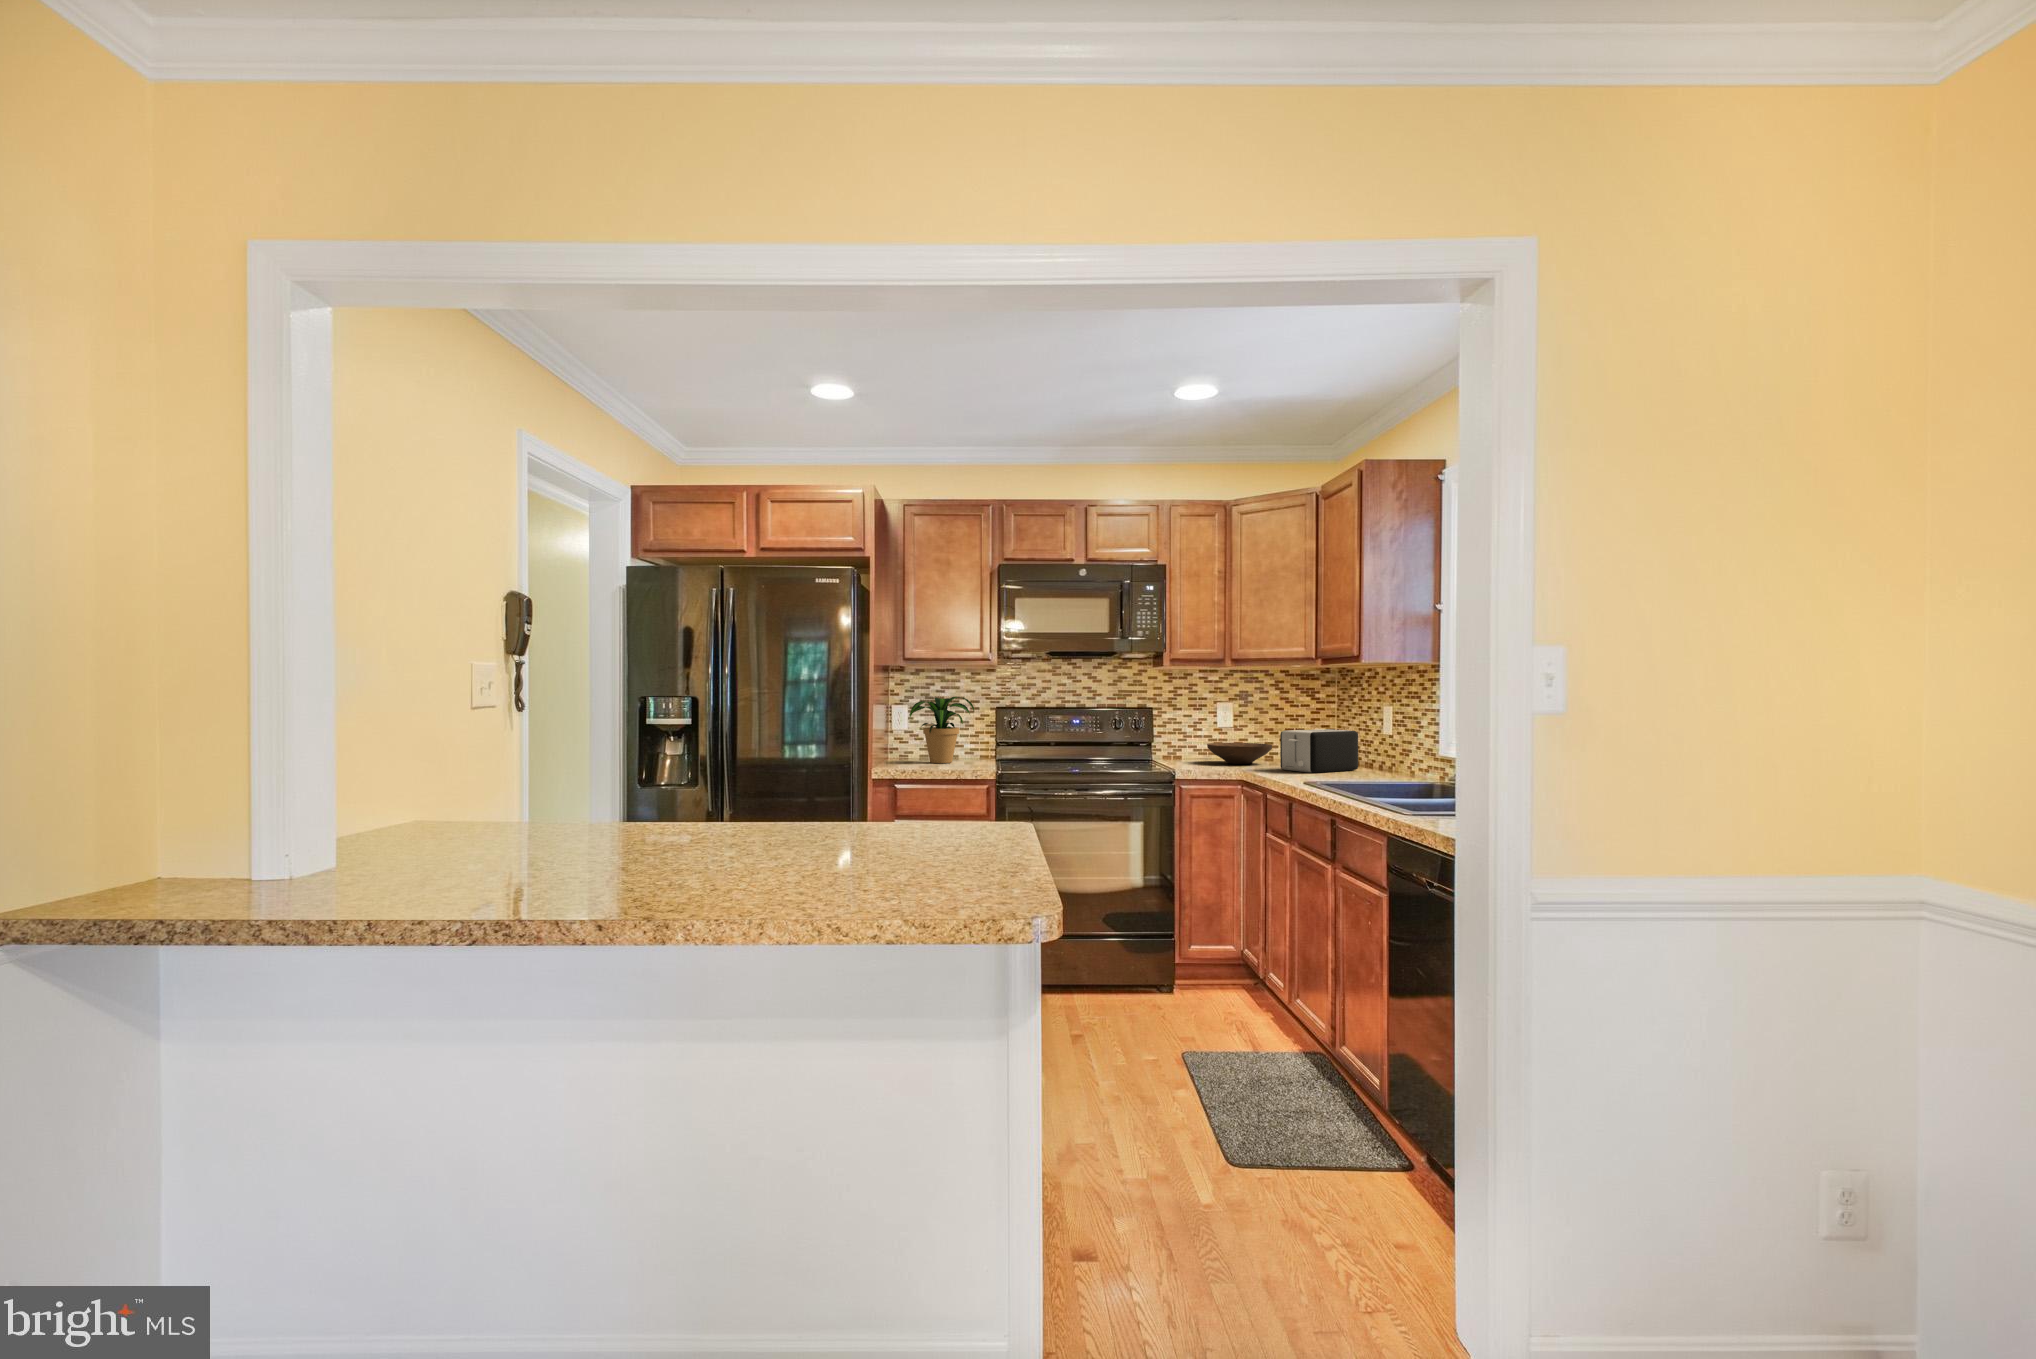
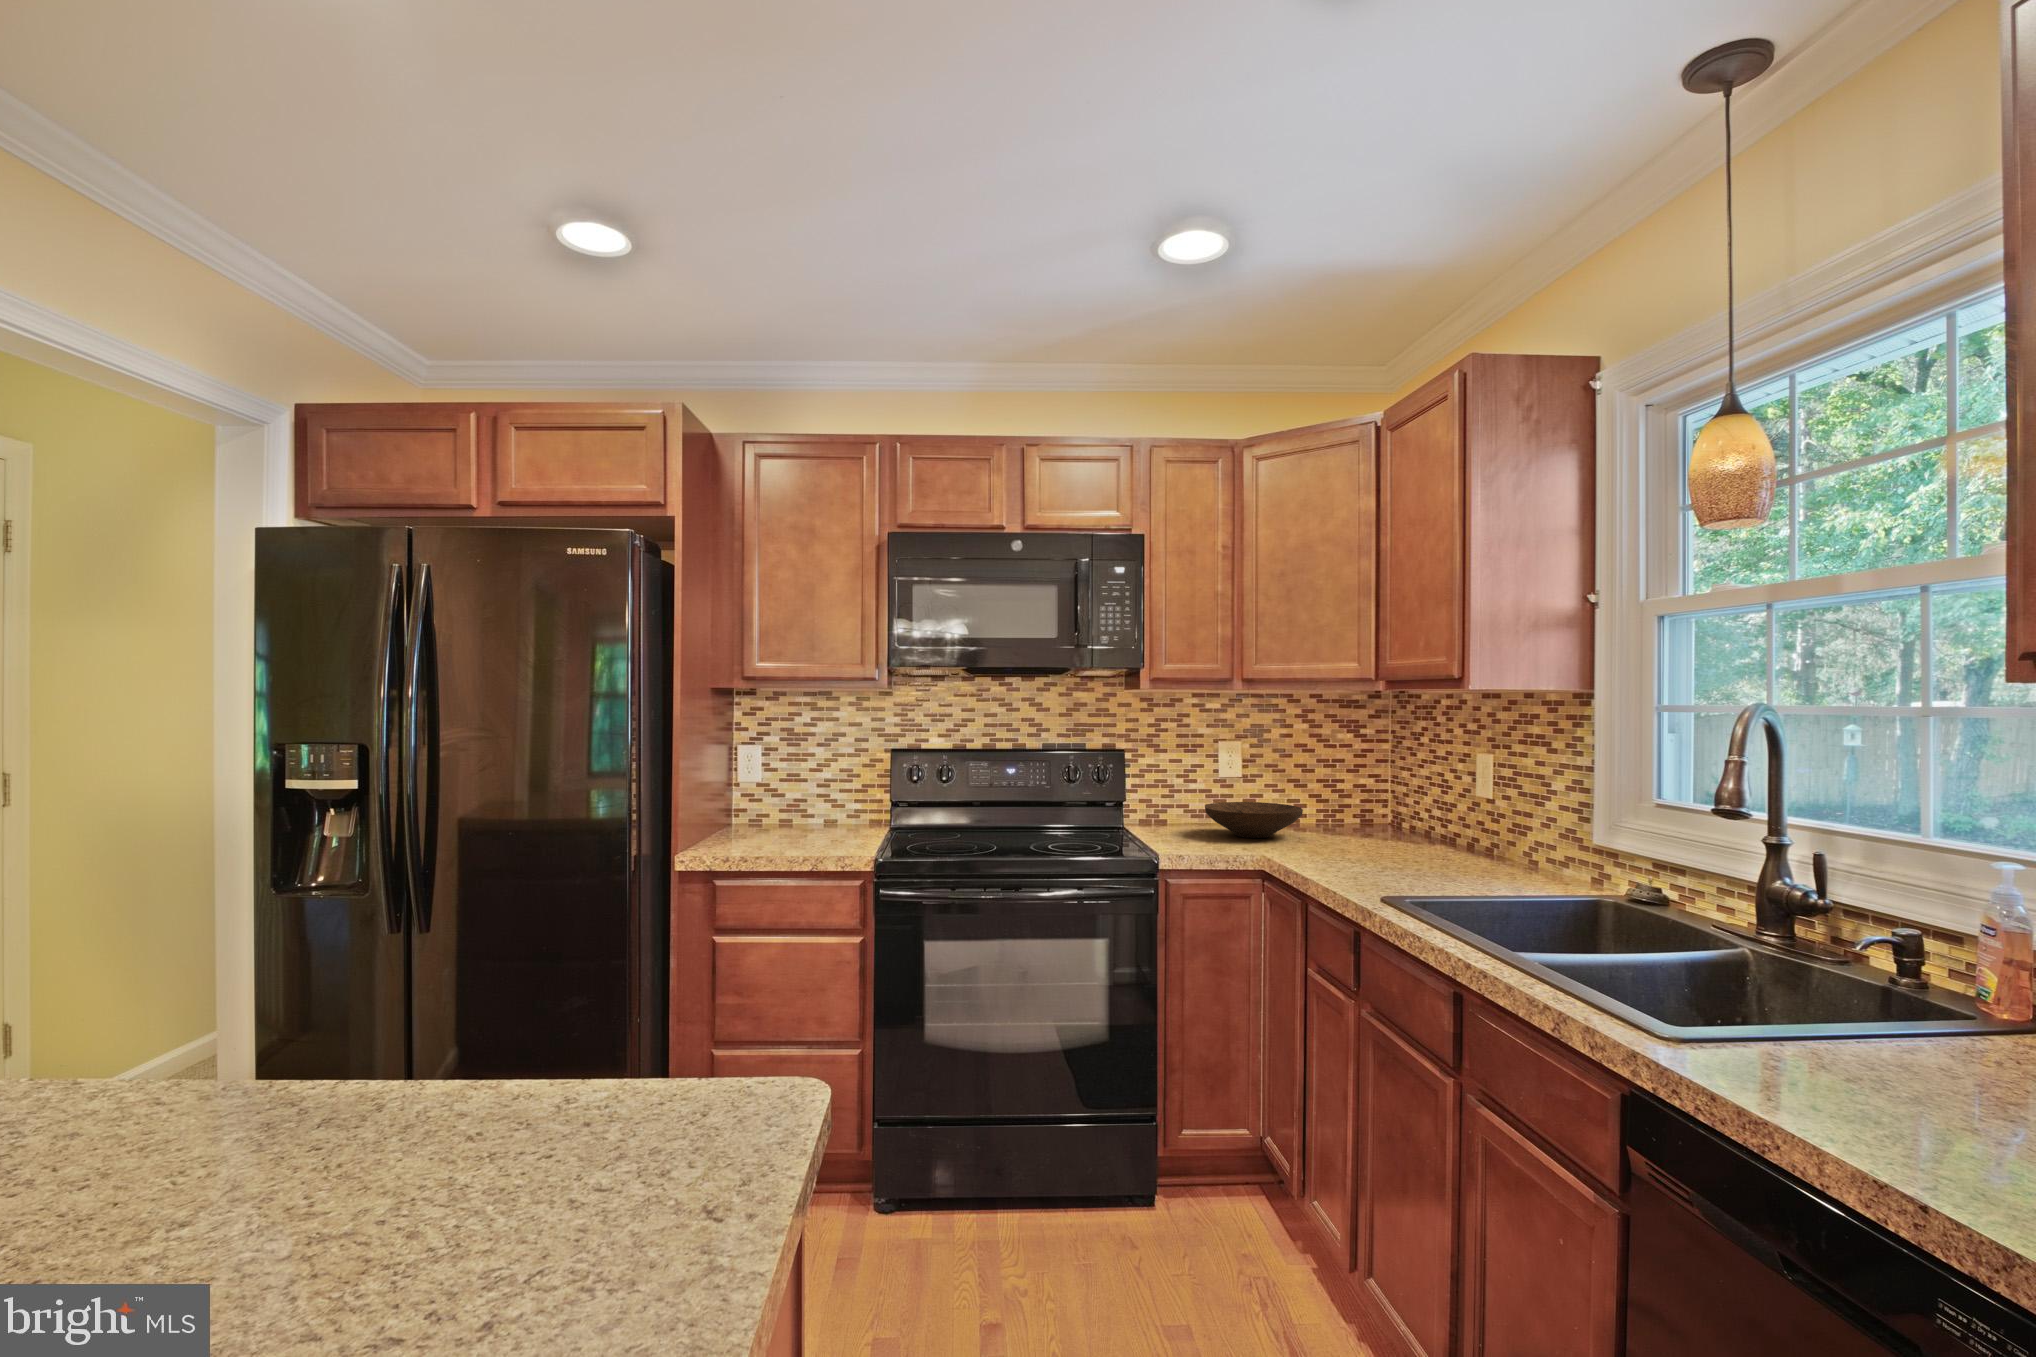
potted plant: present [909,697,974,763] -> none [750,736,855,839]
toaster: present [1280,729,1358,773] -> none [1321,788,1441,863]

